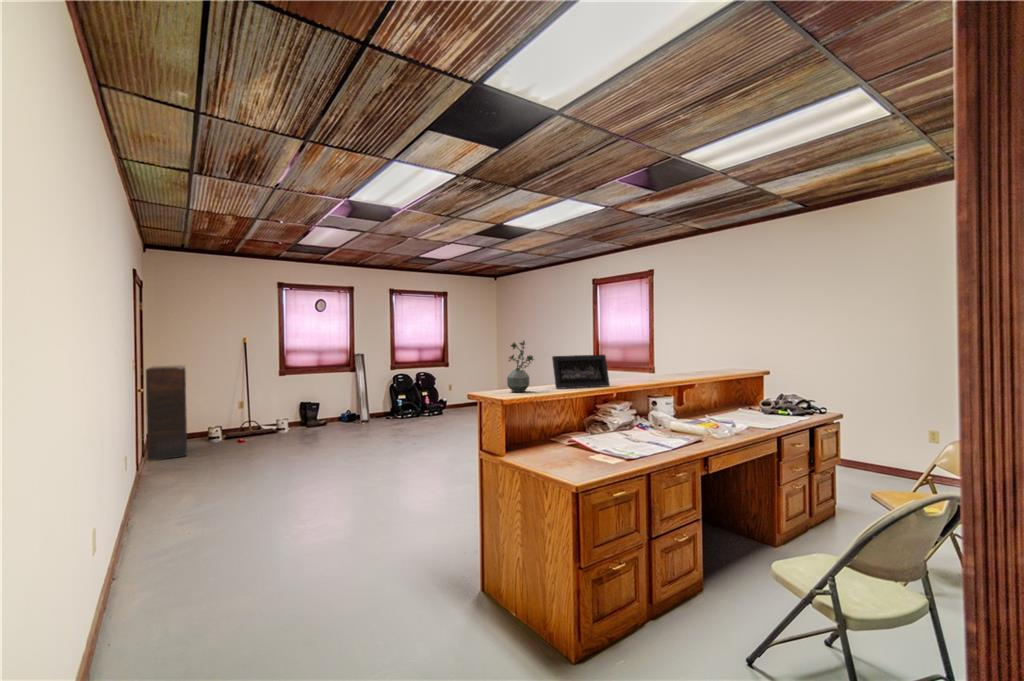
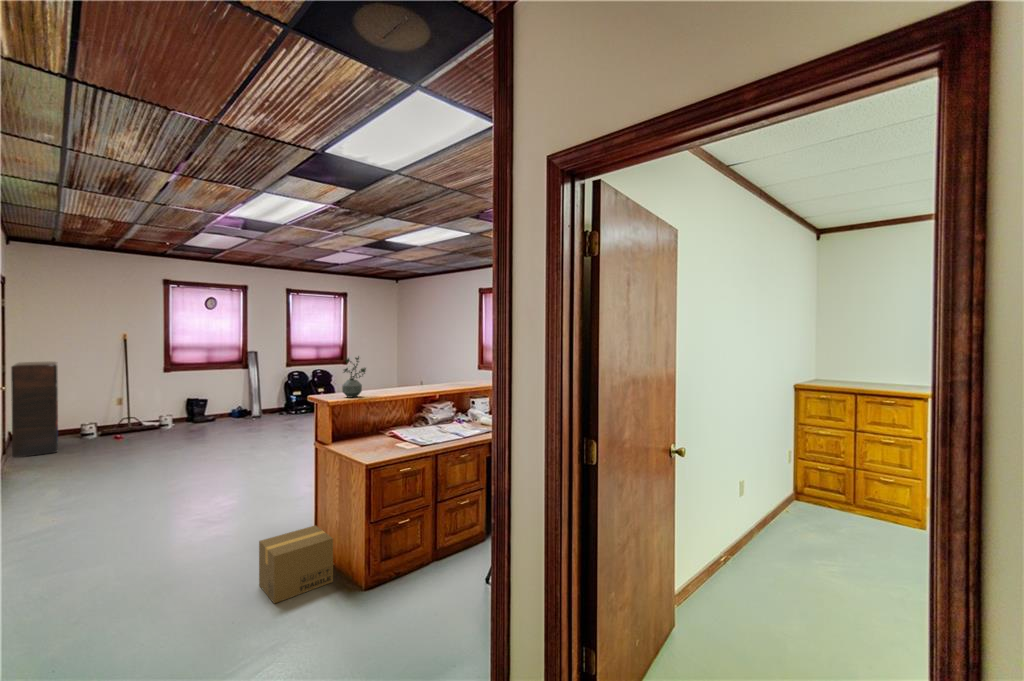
picture frame: present [552,355,610,389] -> none [386,367,433,394]
cardboard box: none [425,555,517,663] -> present [259,525,333,603]

